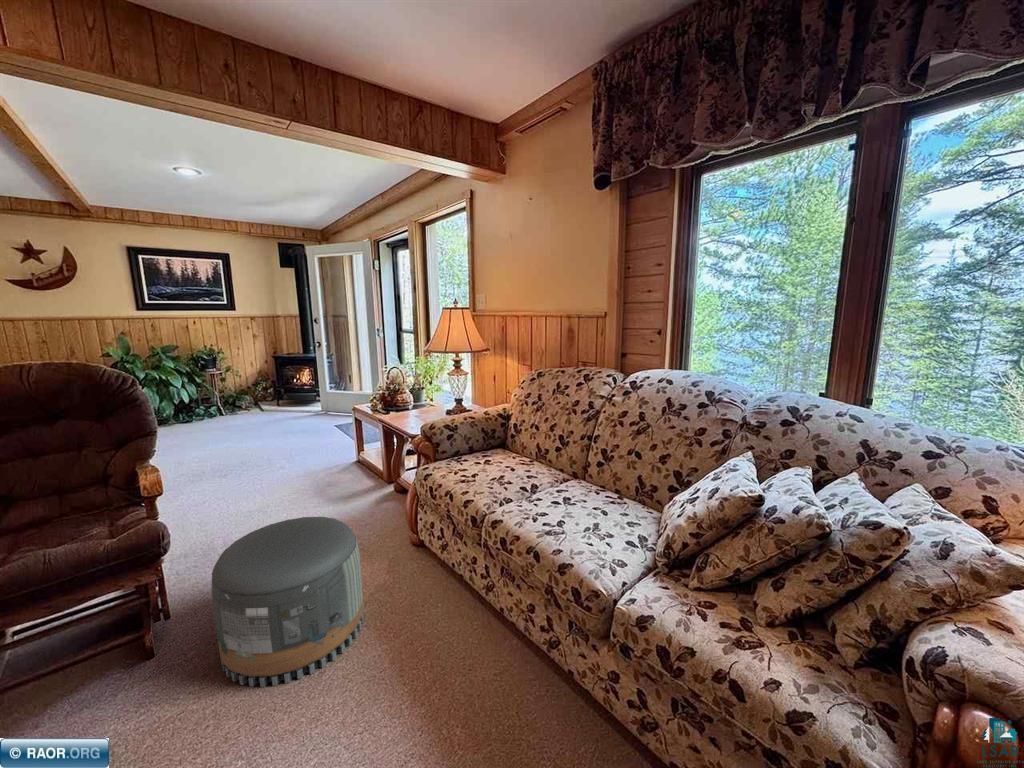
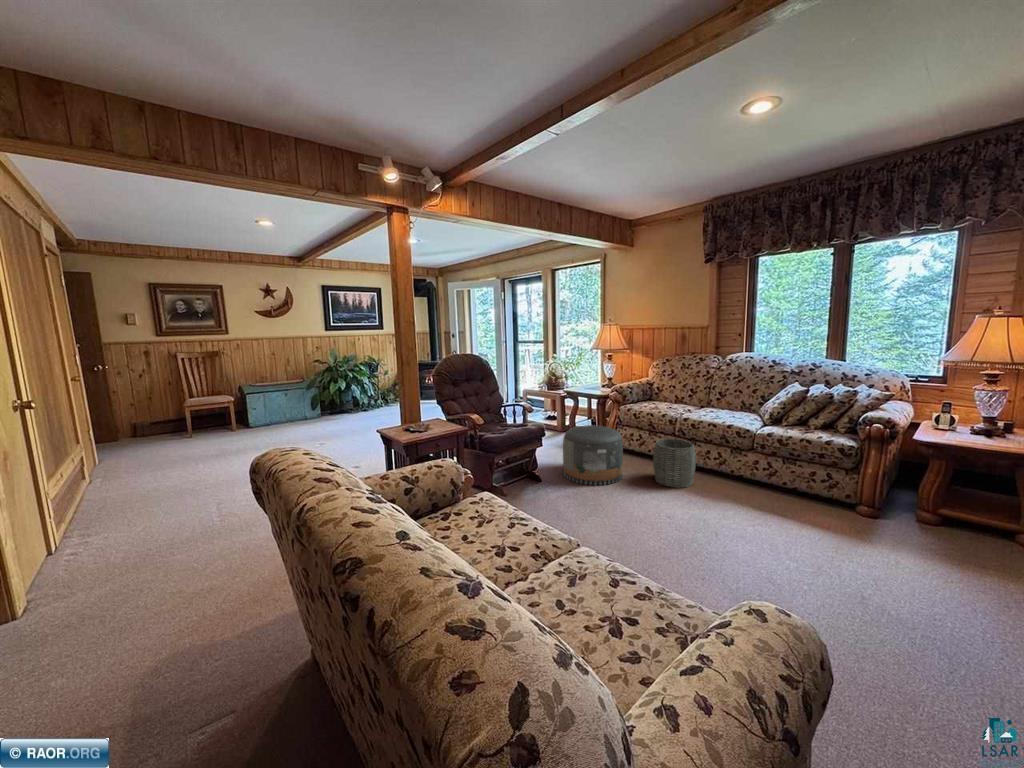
woven basket: none [396,568,491,713] -> present [653,439,696,488]

